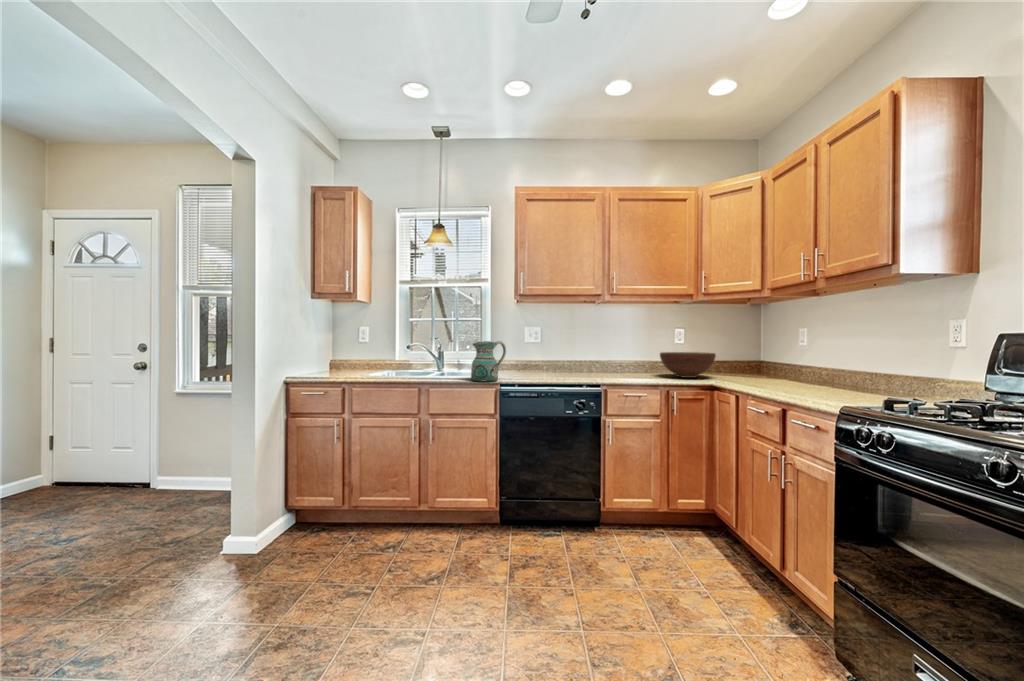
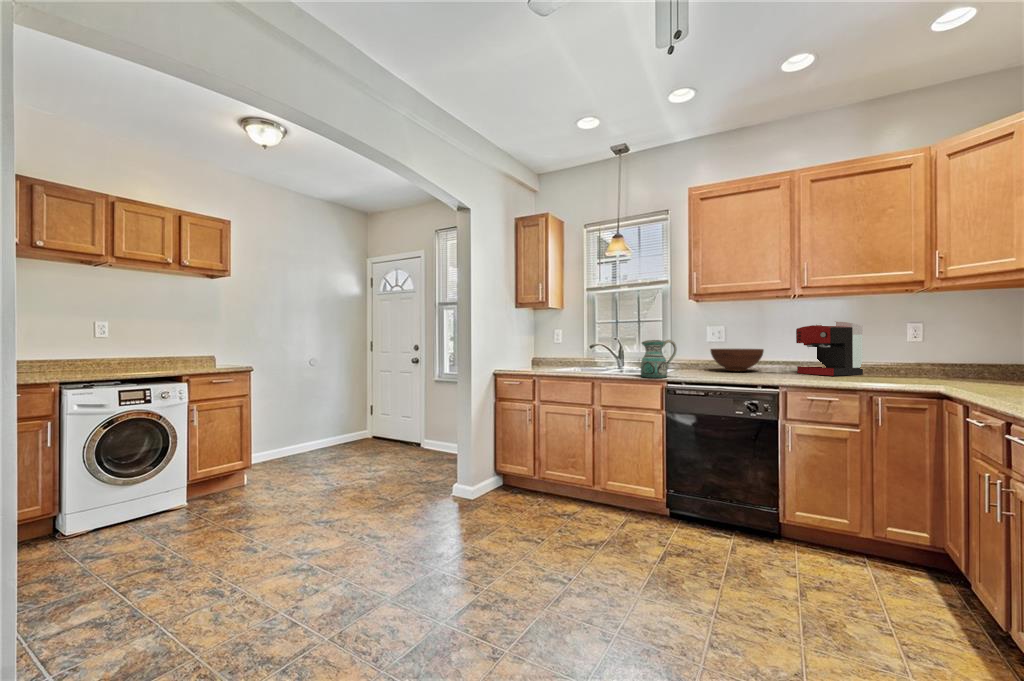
coffee maker: none [599,325,646,373] -> present [796,321,863,376]
fruit bowl: present [660,352,716,378] -> present [710,349,764,371]

